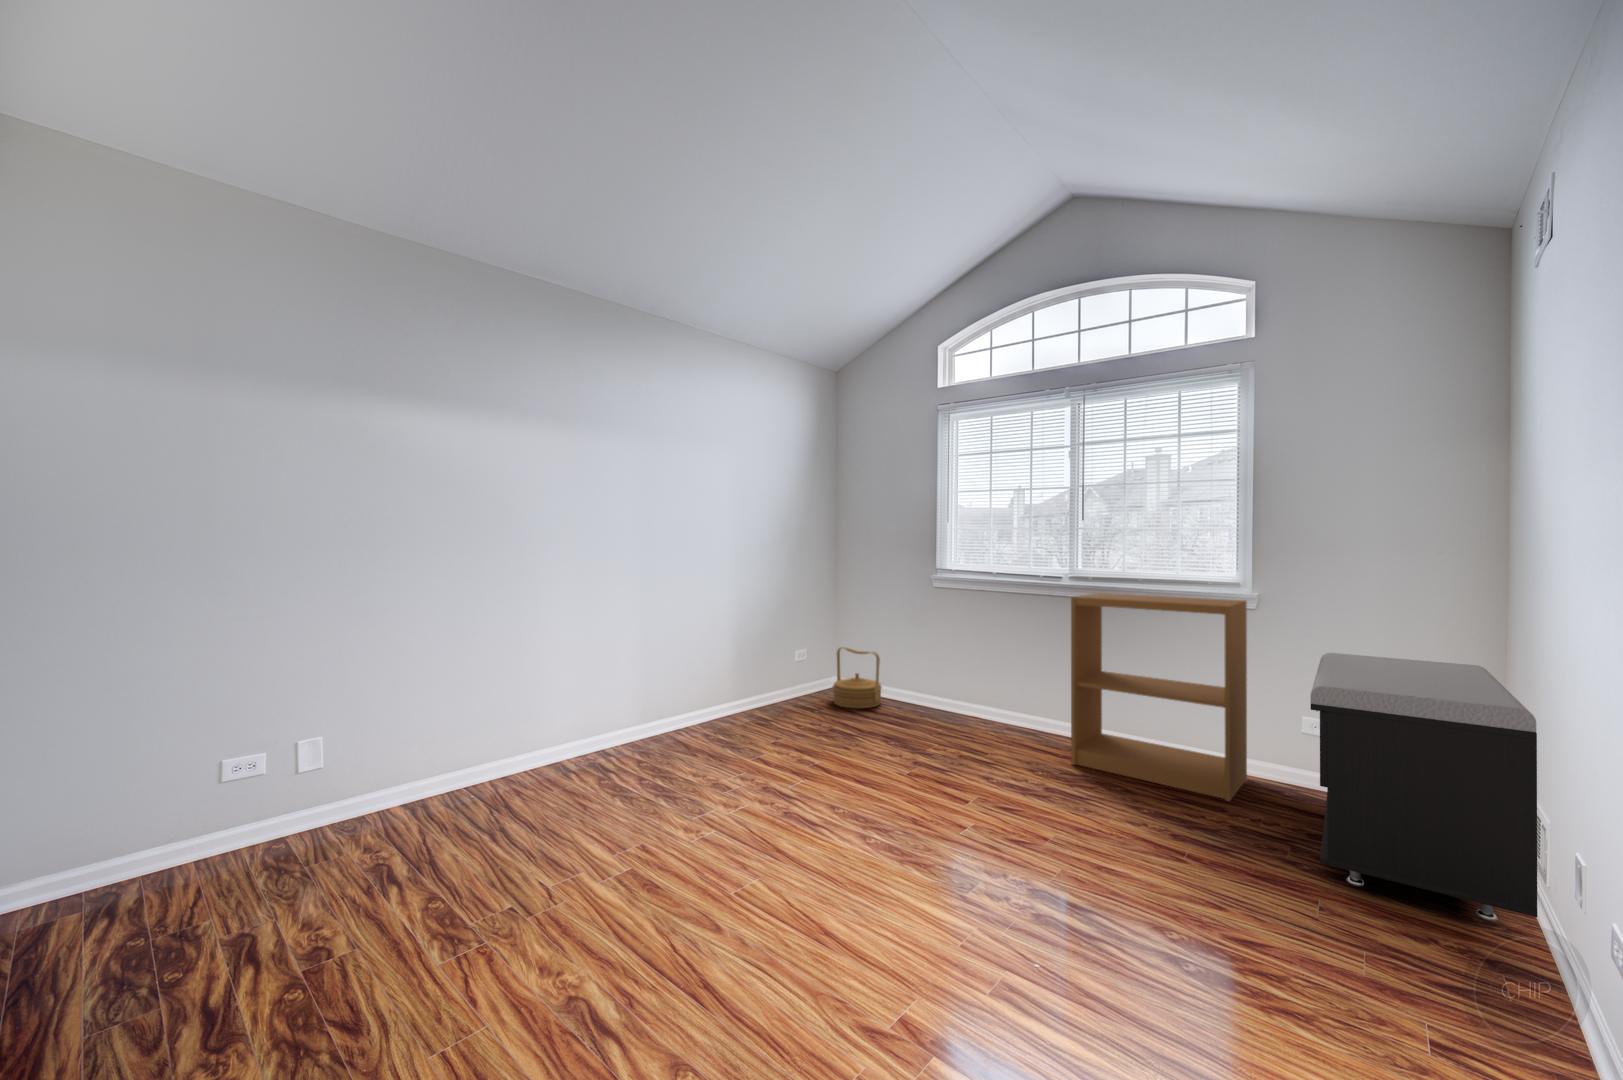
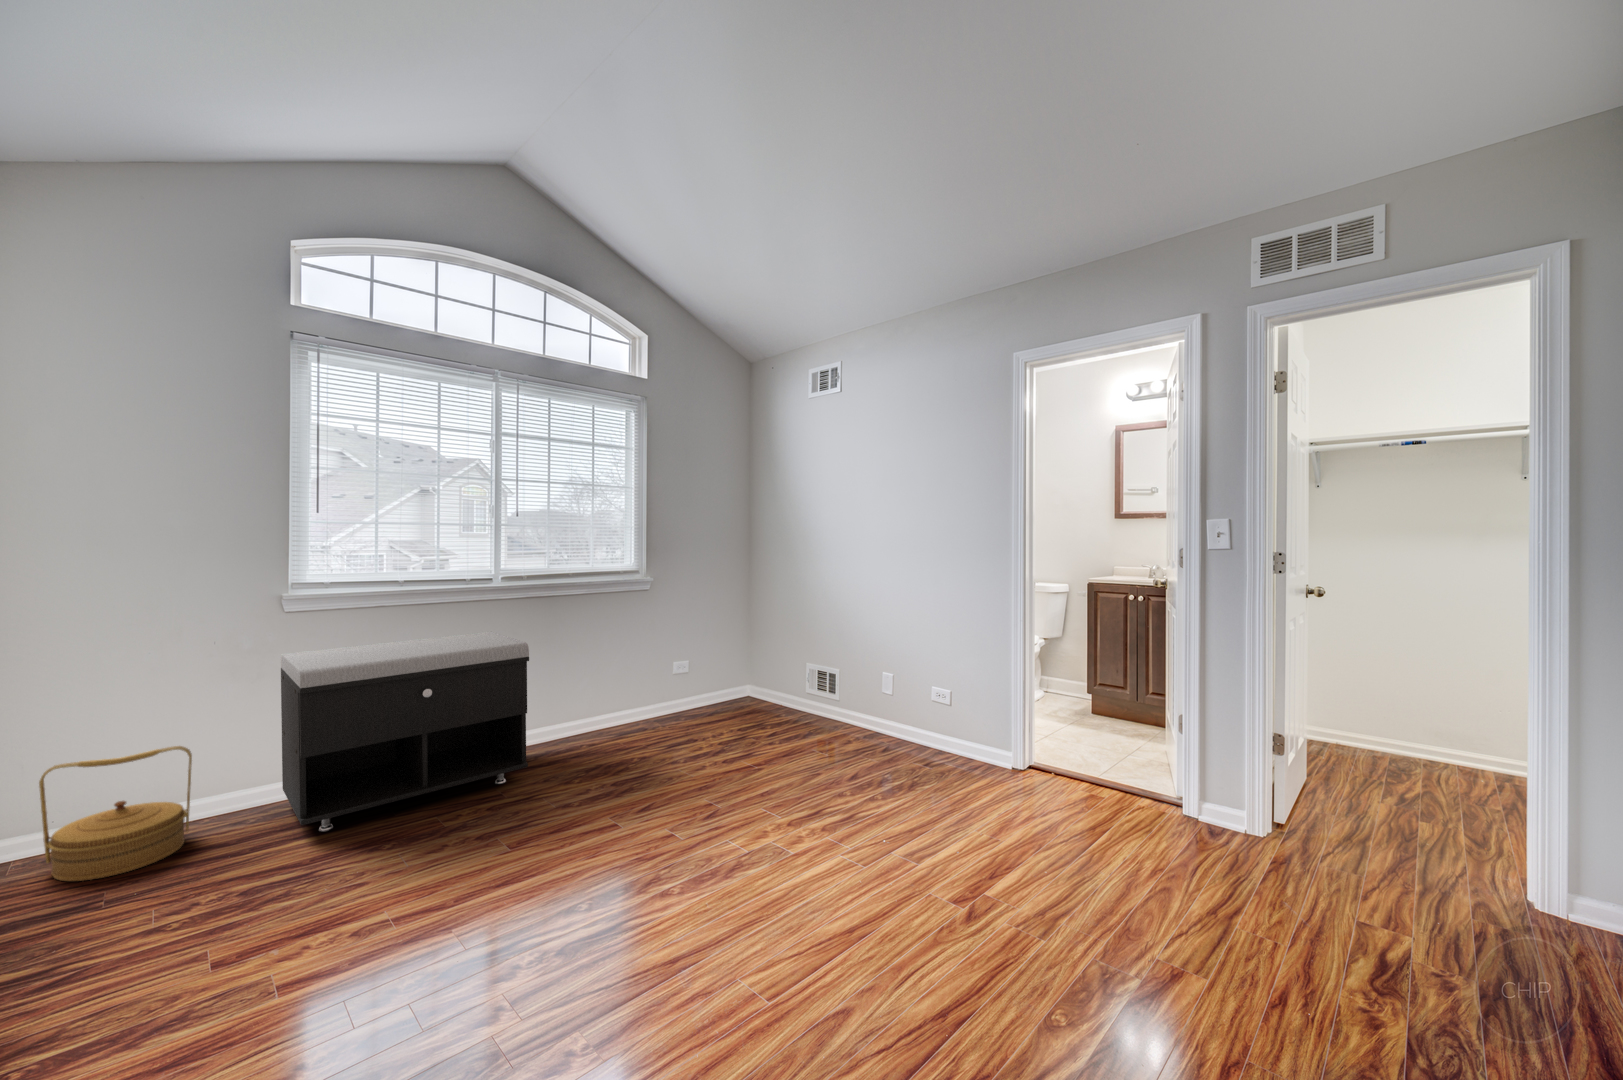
bookshelf: present [1071,593,1247,801] -> none [540,584,687,765]
storage bench: present [1310,653,1537,921] -> present [281,632,529,832]

